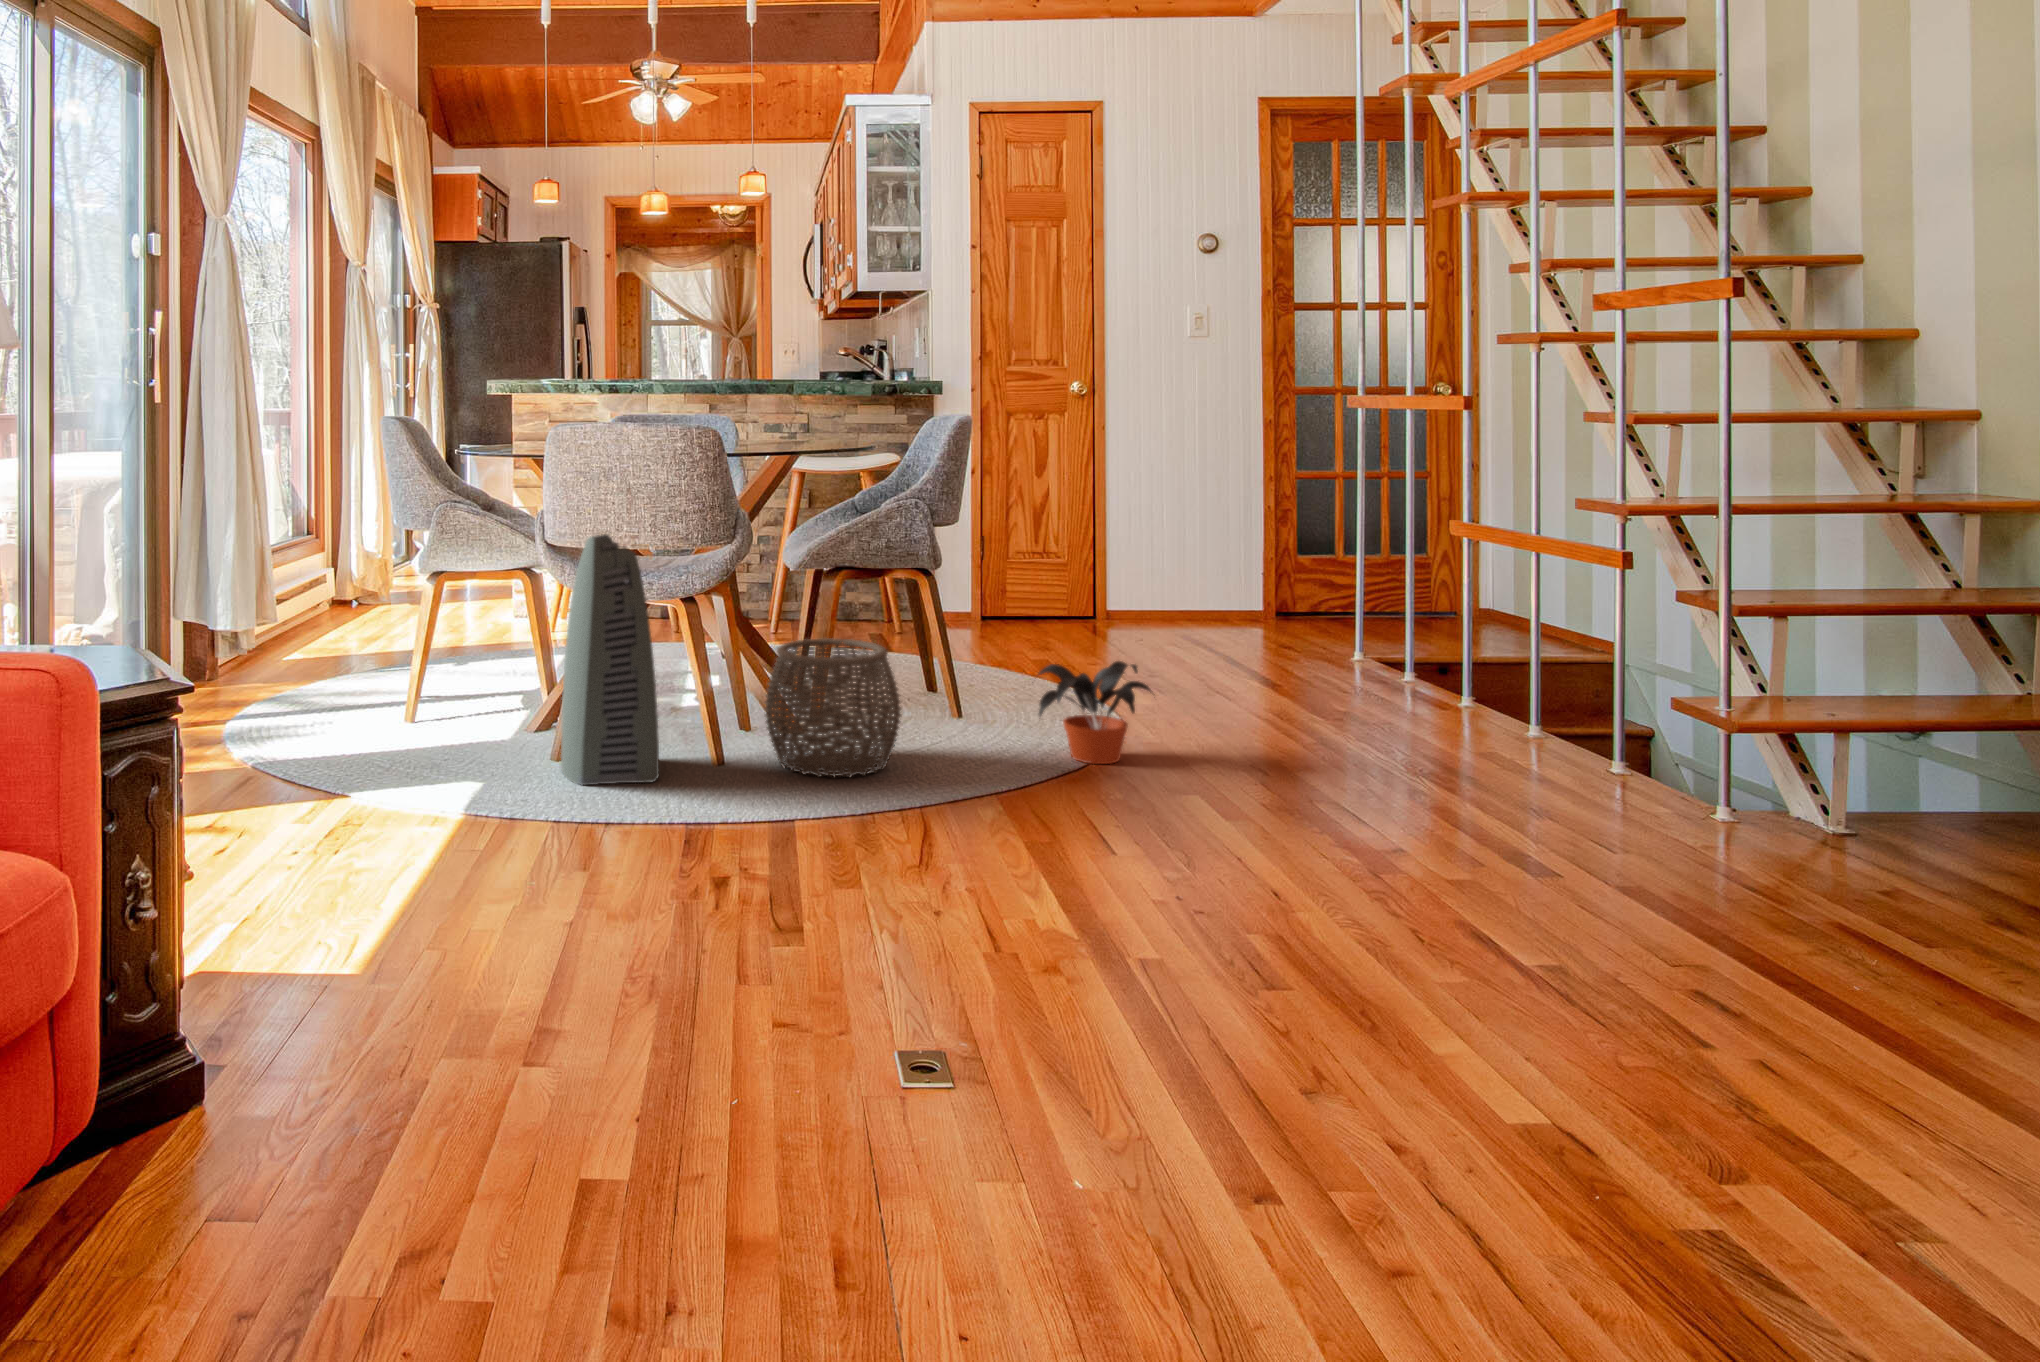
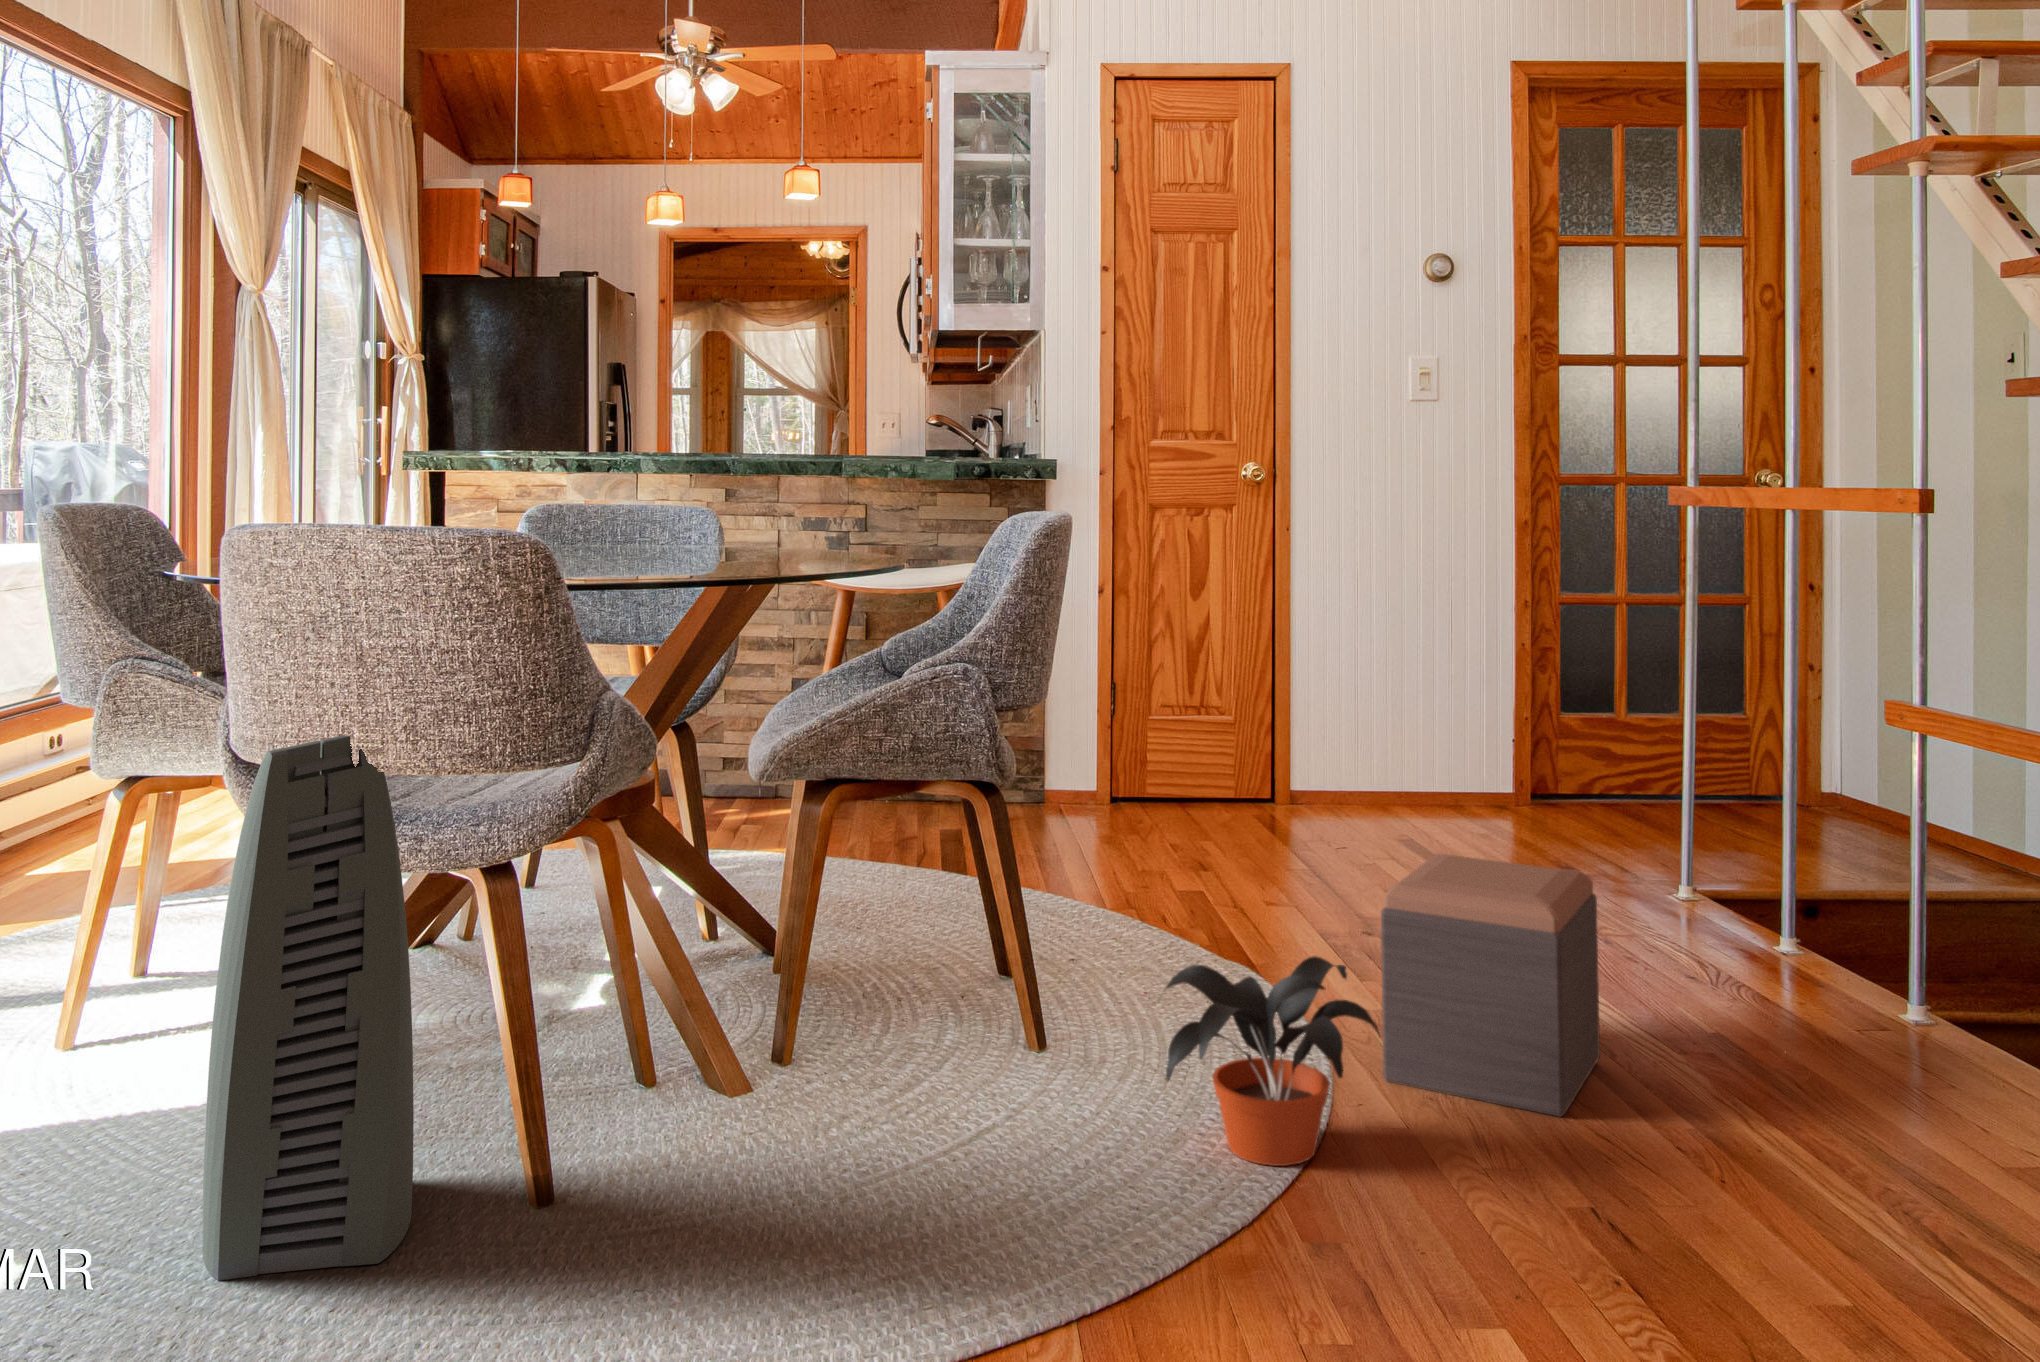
footstool: none [1158,616,1288,752] -> present [1381,854,1600,1117]
woven basket: present [765,638,901,777] -> none [638,928,905,1234]

